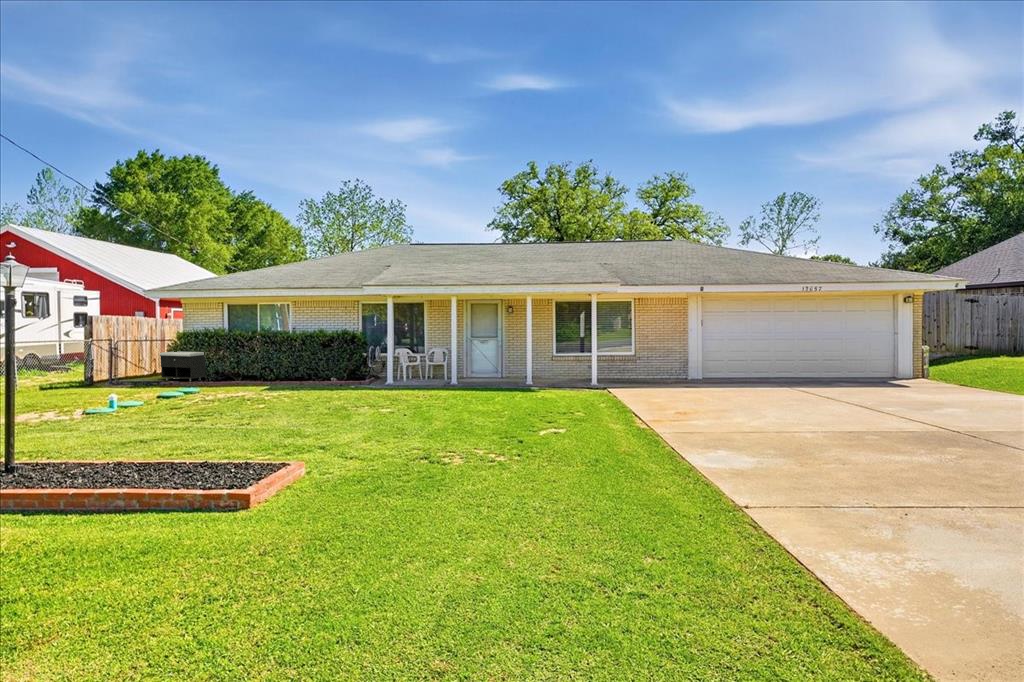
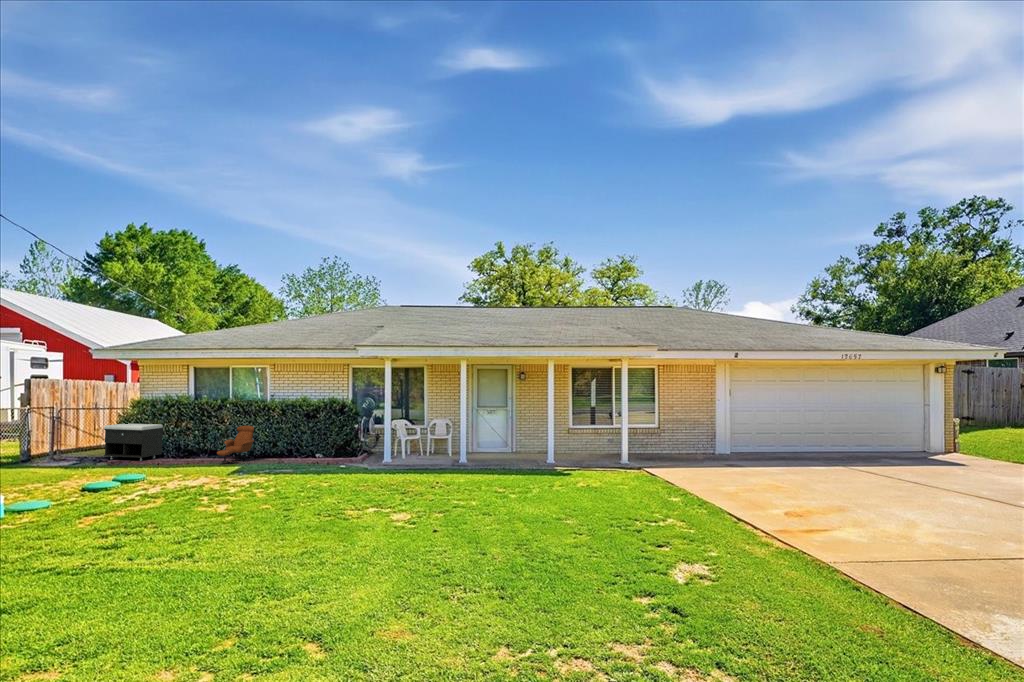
lounge chair: none [250,353,279,384] -> present [217,426,254,463]

